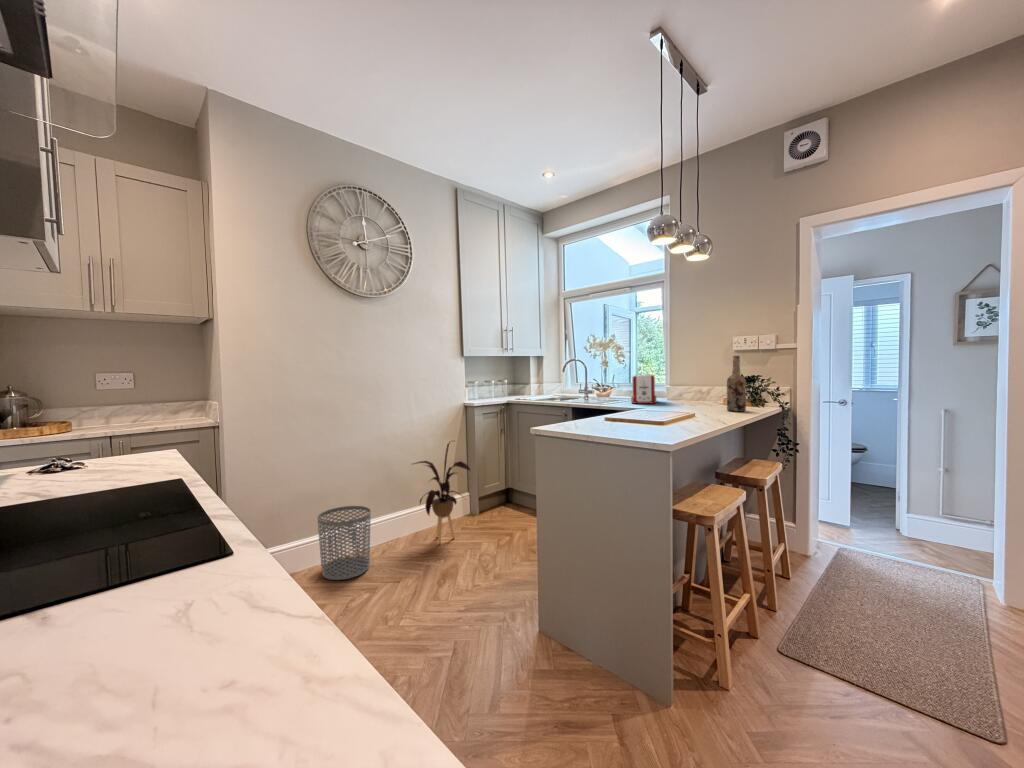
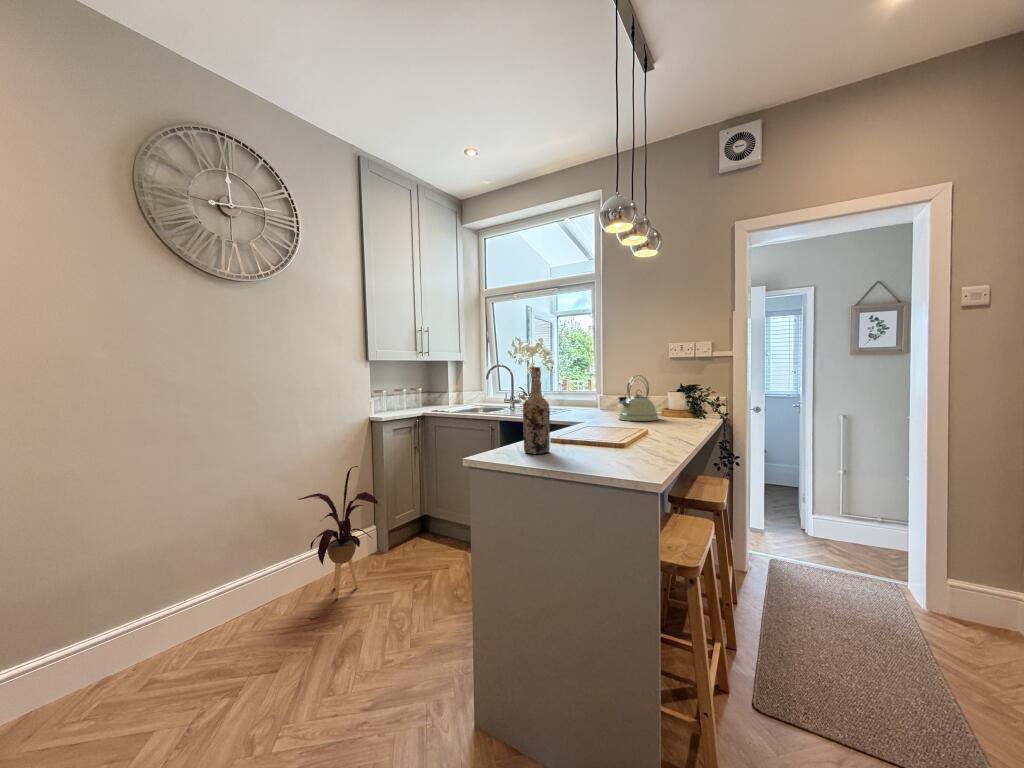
wine bottle: present [727,356,746,411] -> present [523,367,550,454]
kettle: none [676,367,716,408] -> present [618,375,659,421]
toaster: present [631,375,656,404] -> none [563,383,593,416]
waste bin: present [318,506,371,580] -> none [147,564,235,681]

